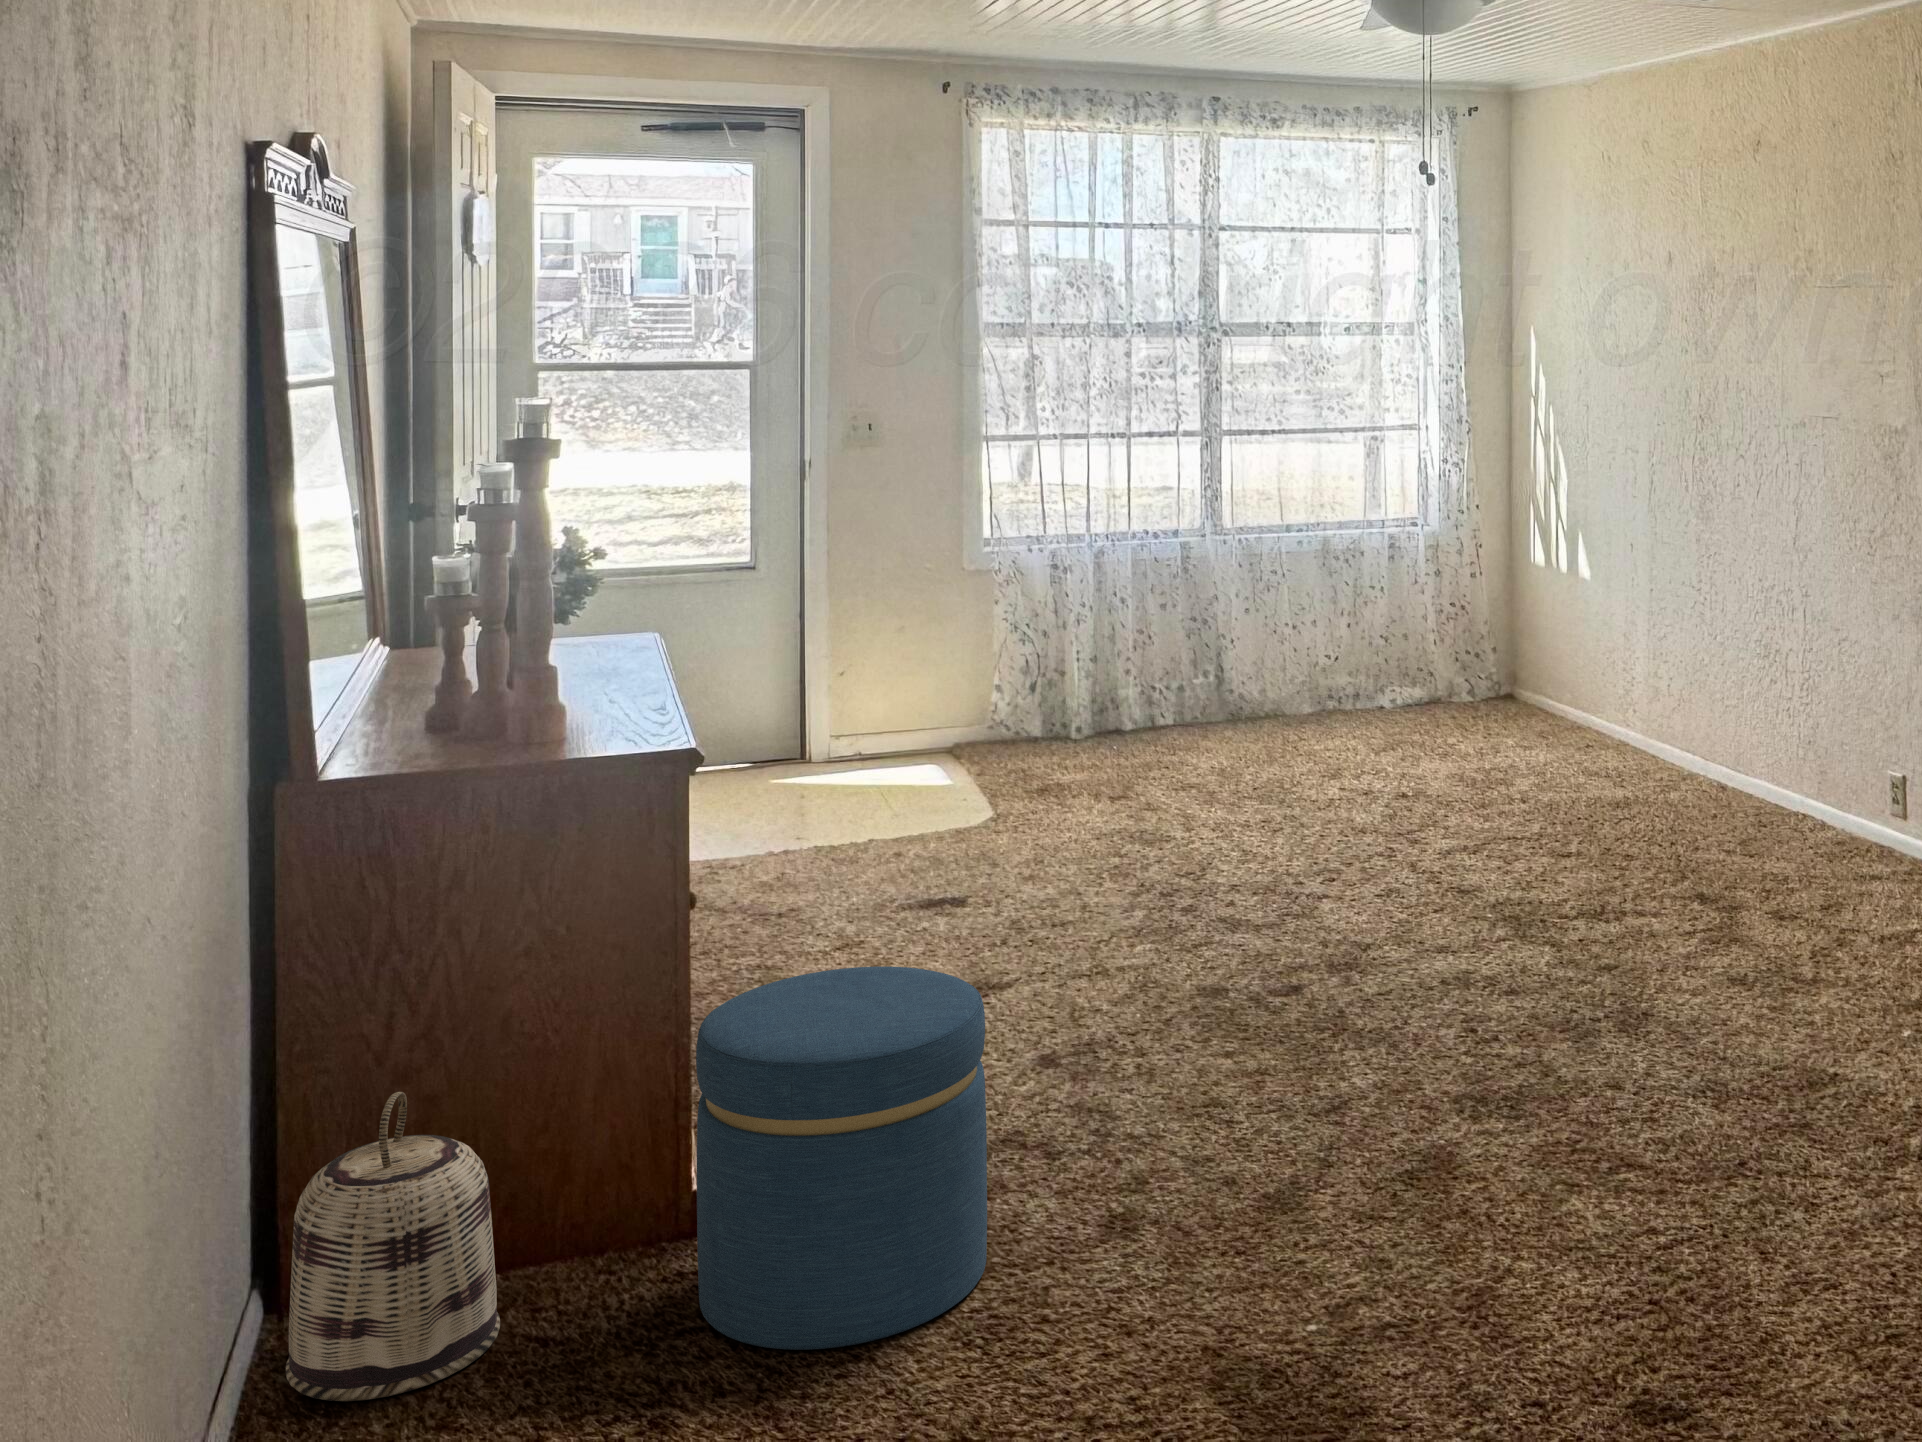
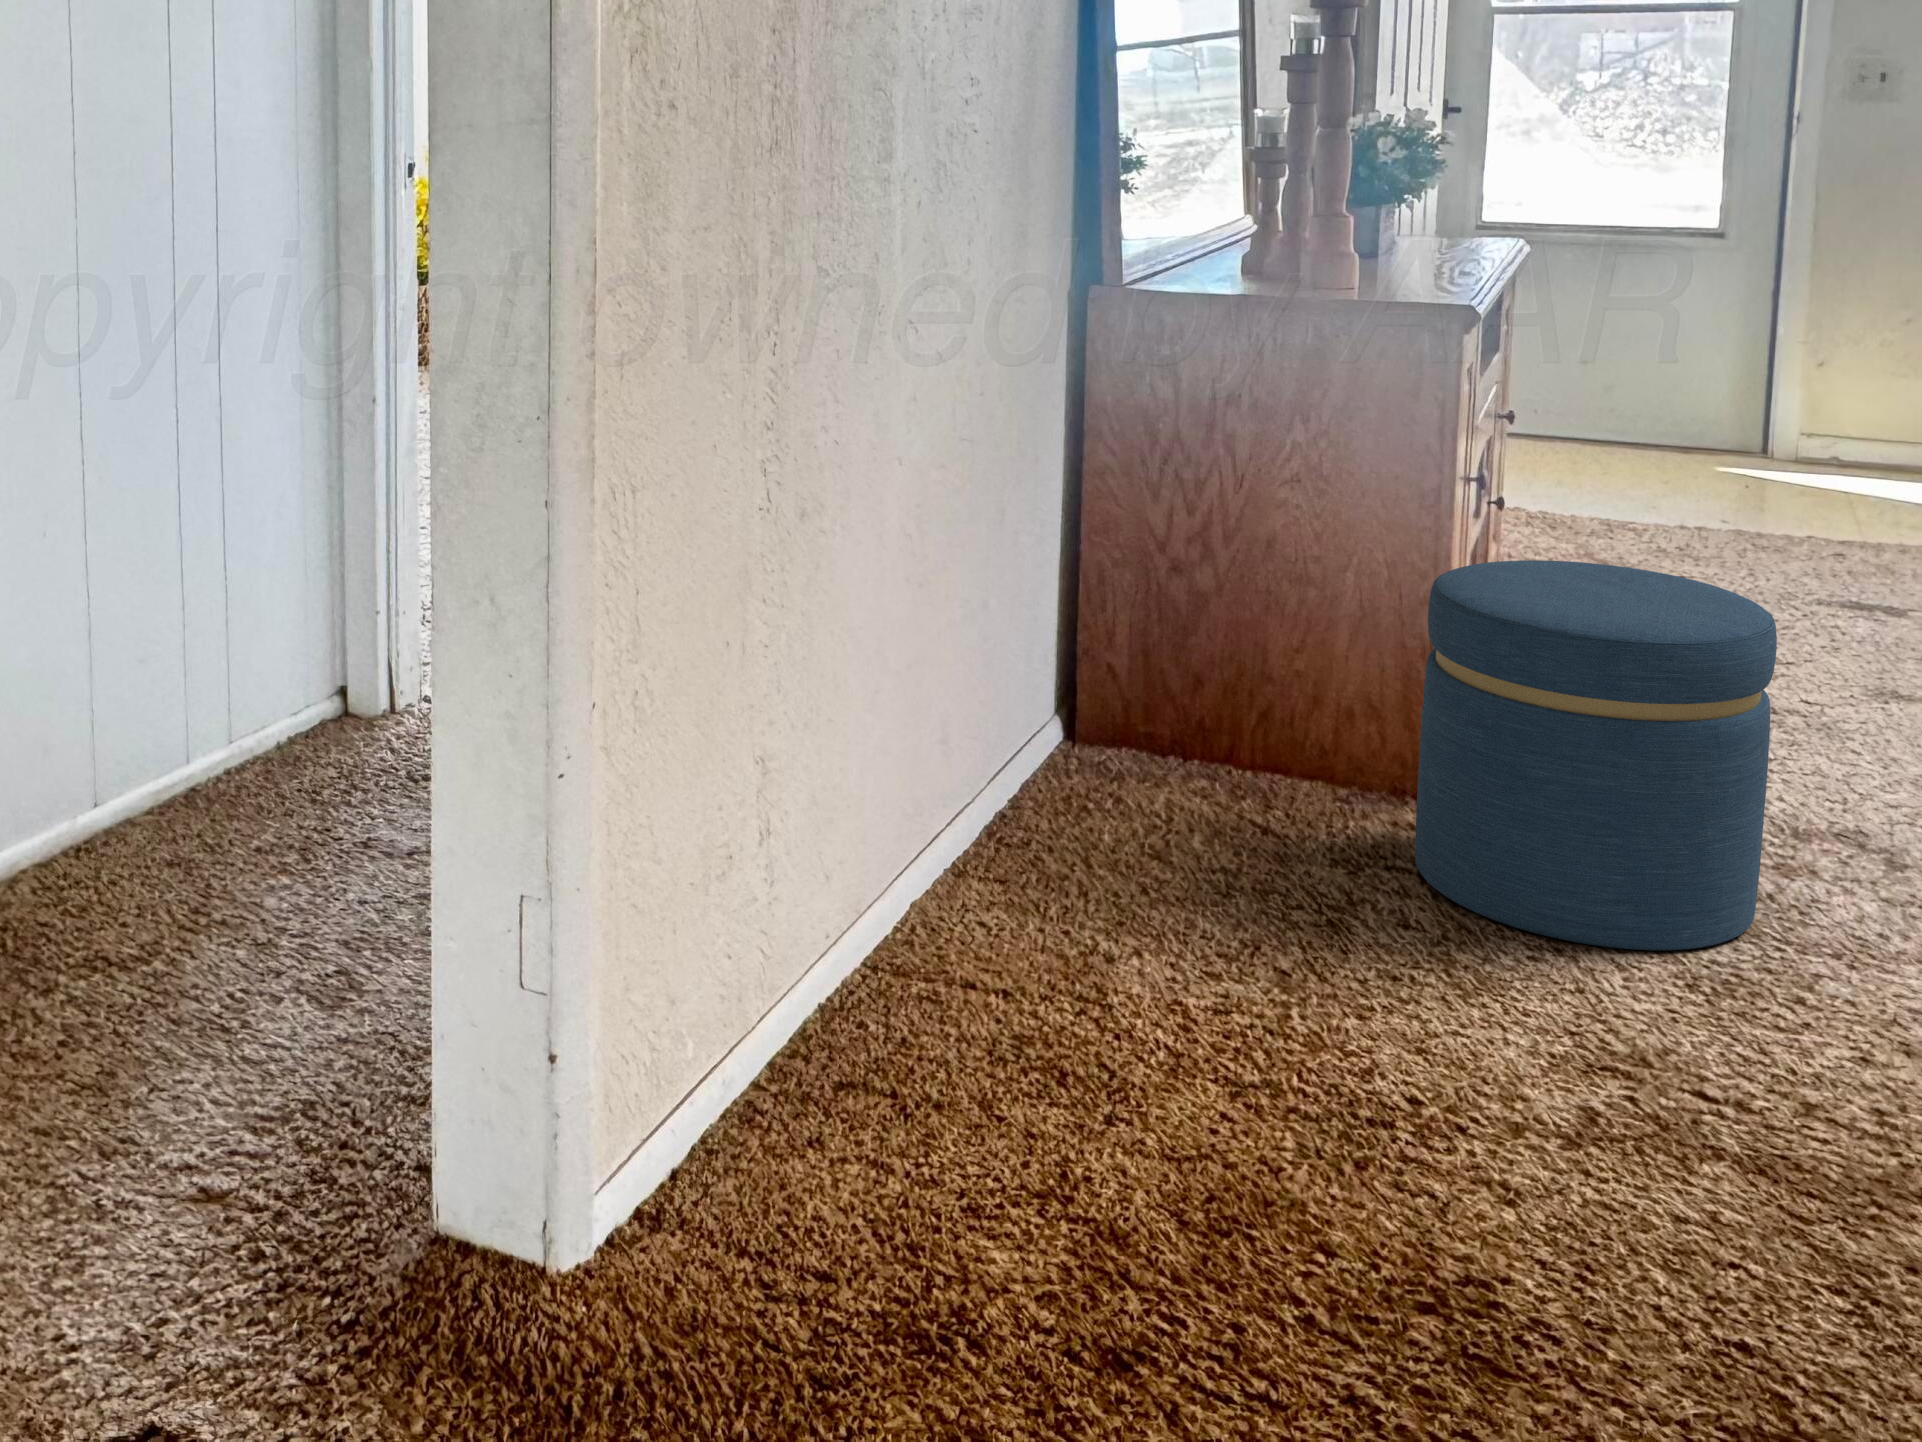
basket: present [286,1092,500,1401] -> none [1054,567,1234,827]

